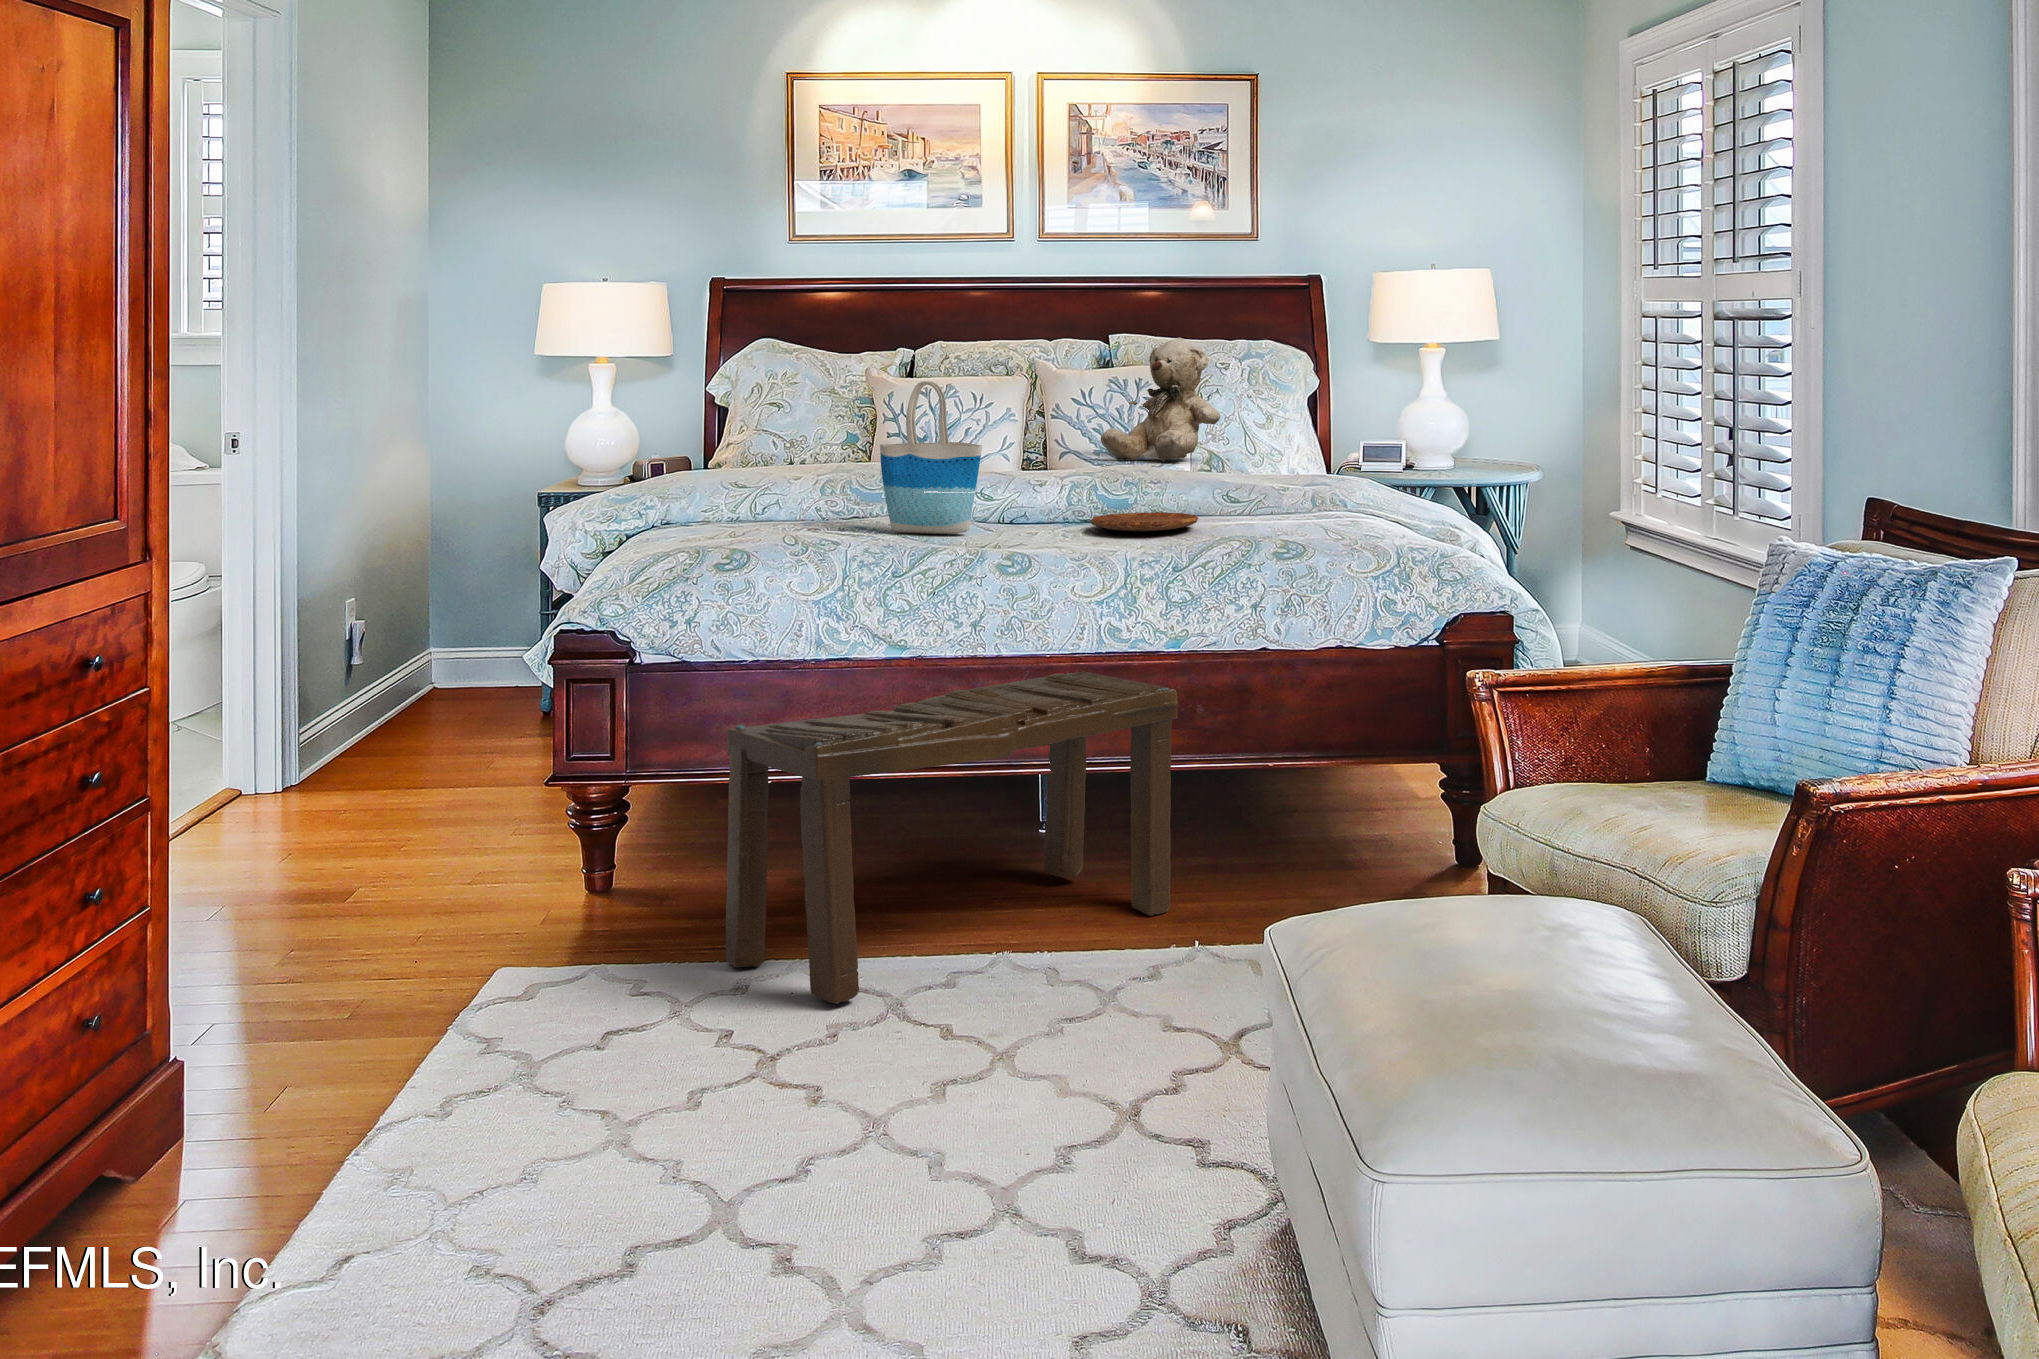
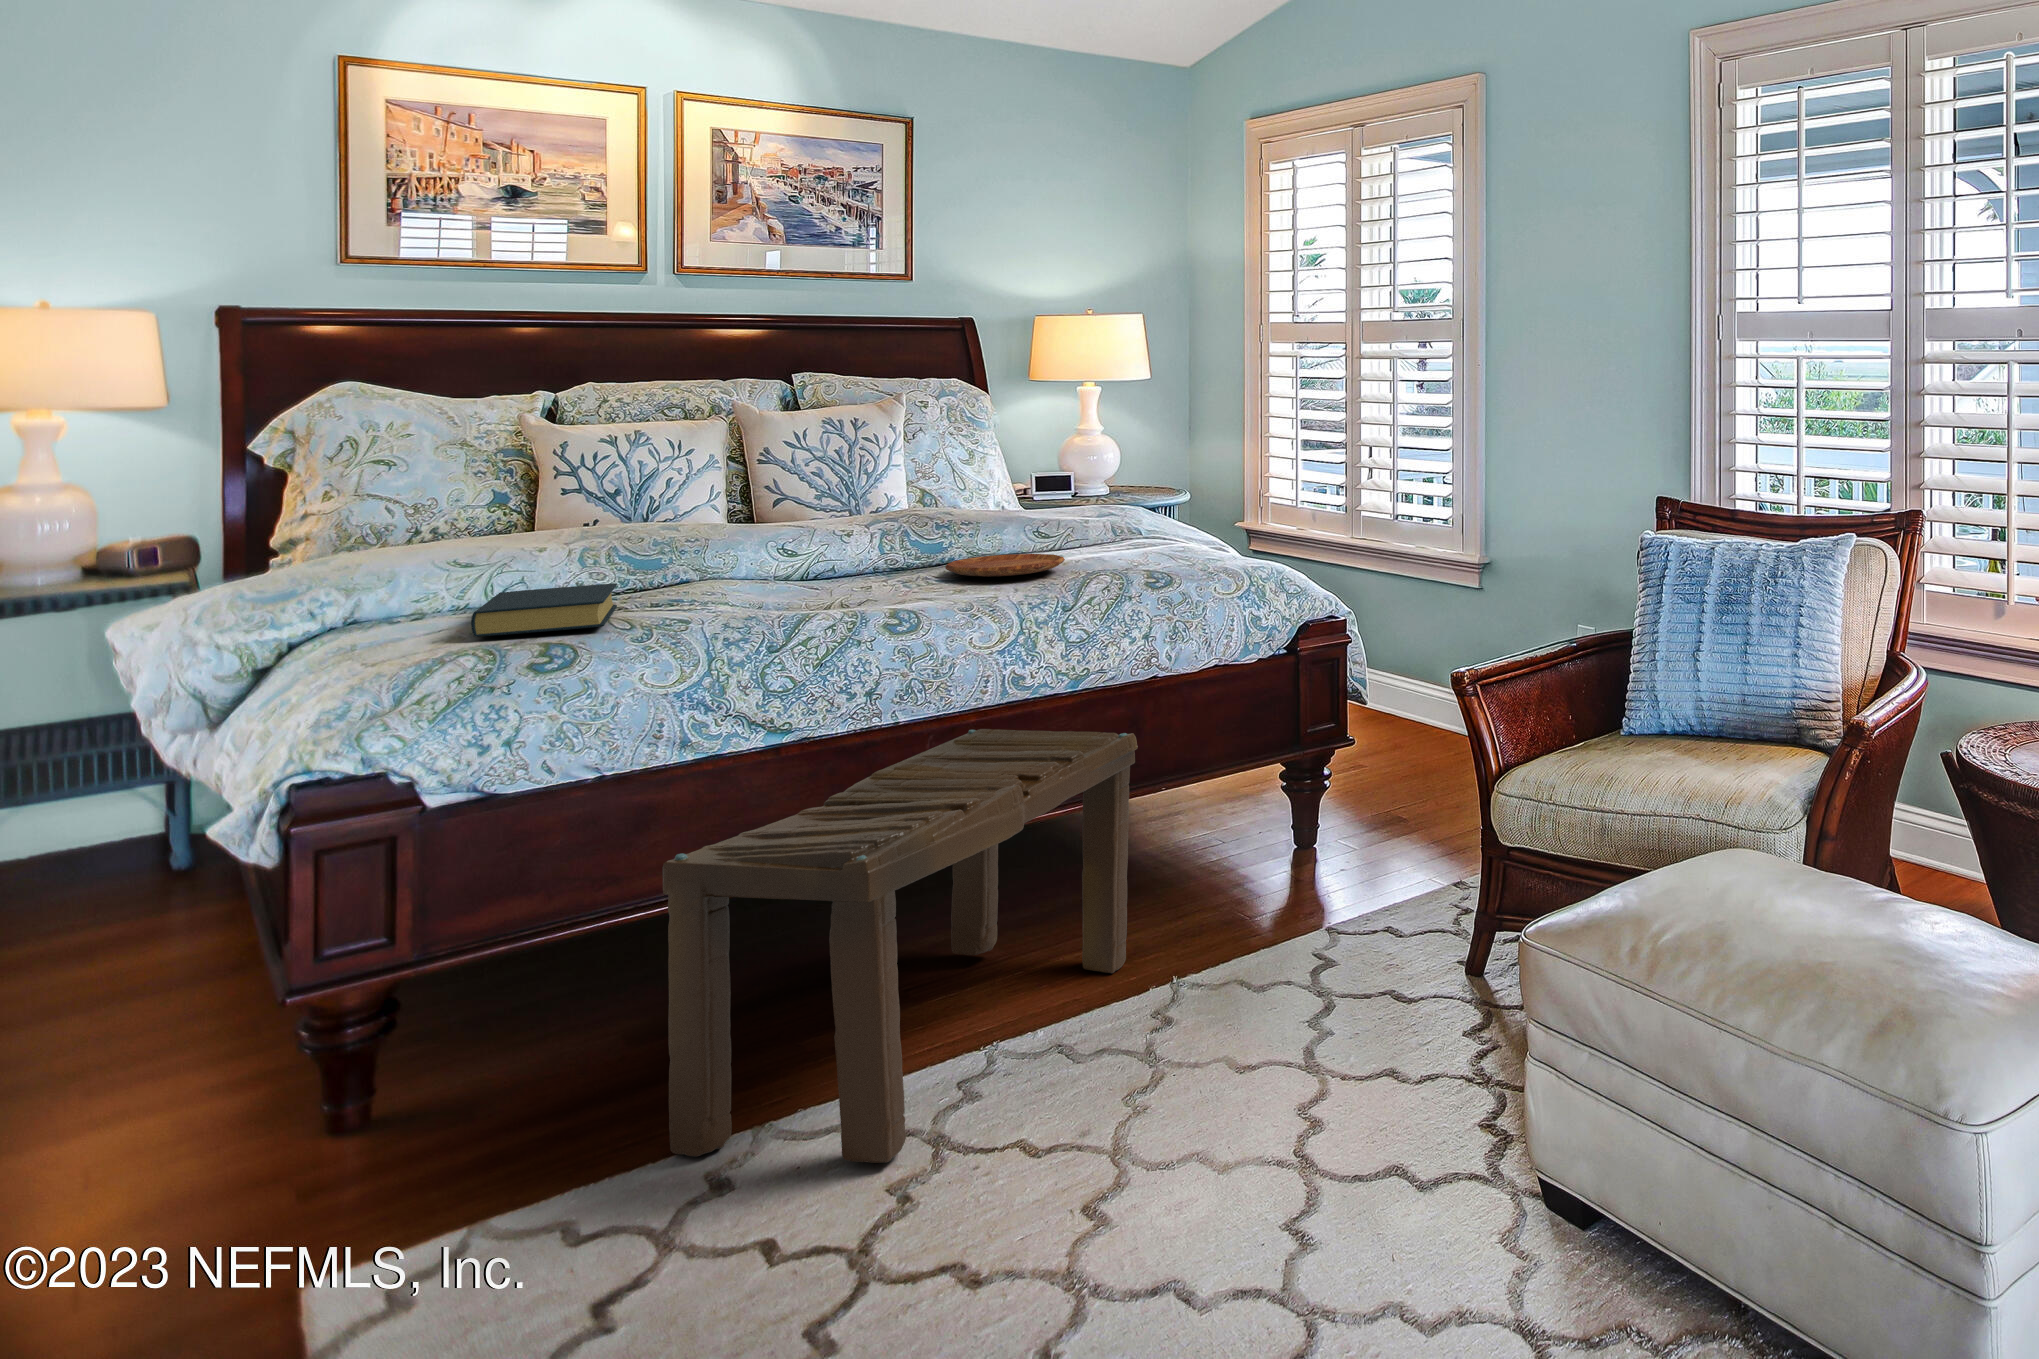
teddy bear: present [1101,338,1220,462] -> none [823,376,957,504]
tote bag: present [880,381,982,534] -> none [696,425,836,600]
hardback book: none [693,511,829,543] -> present [471,584,617,637]

